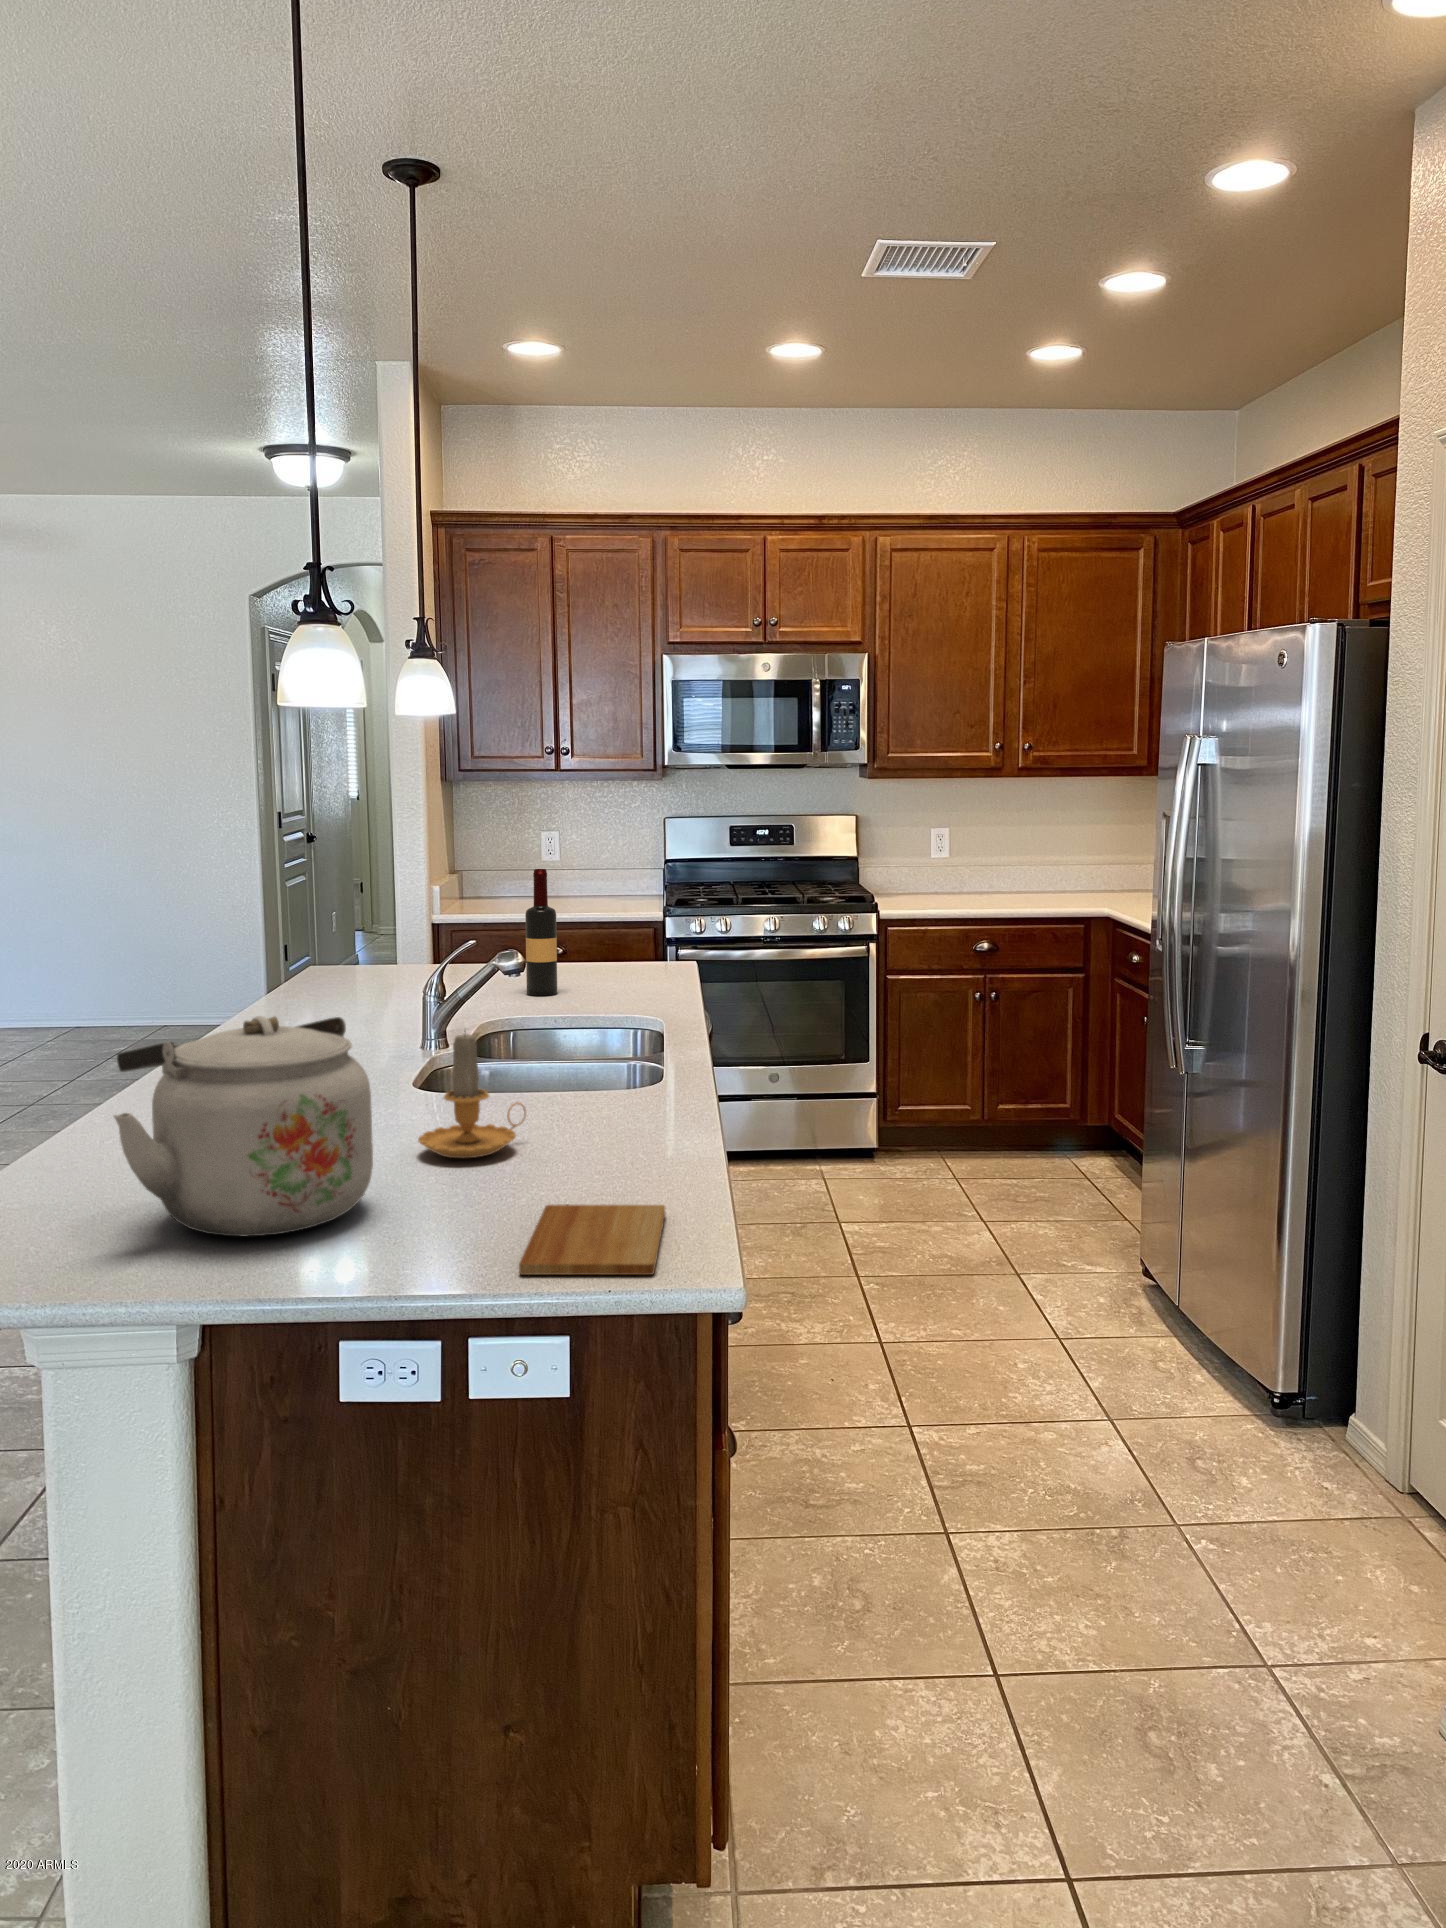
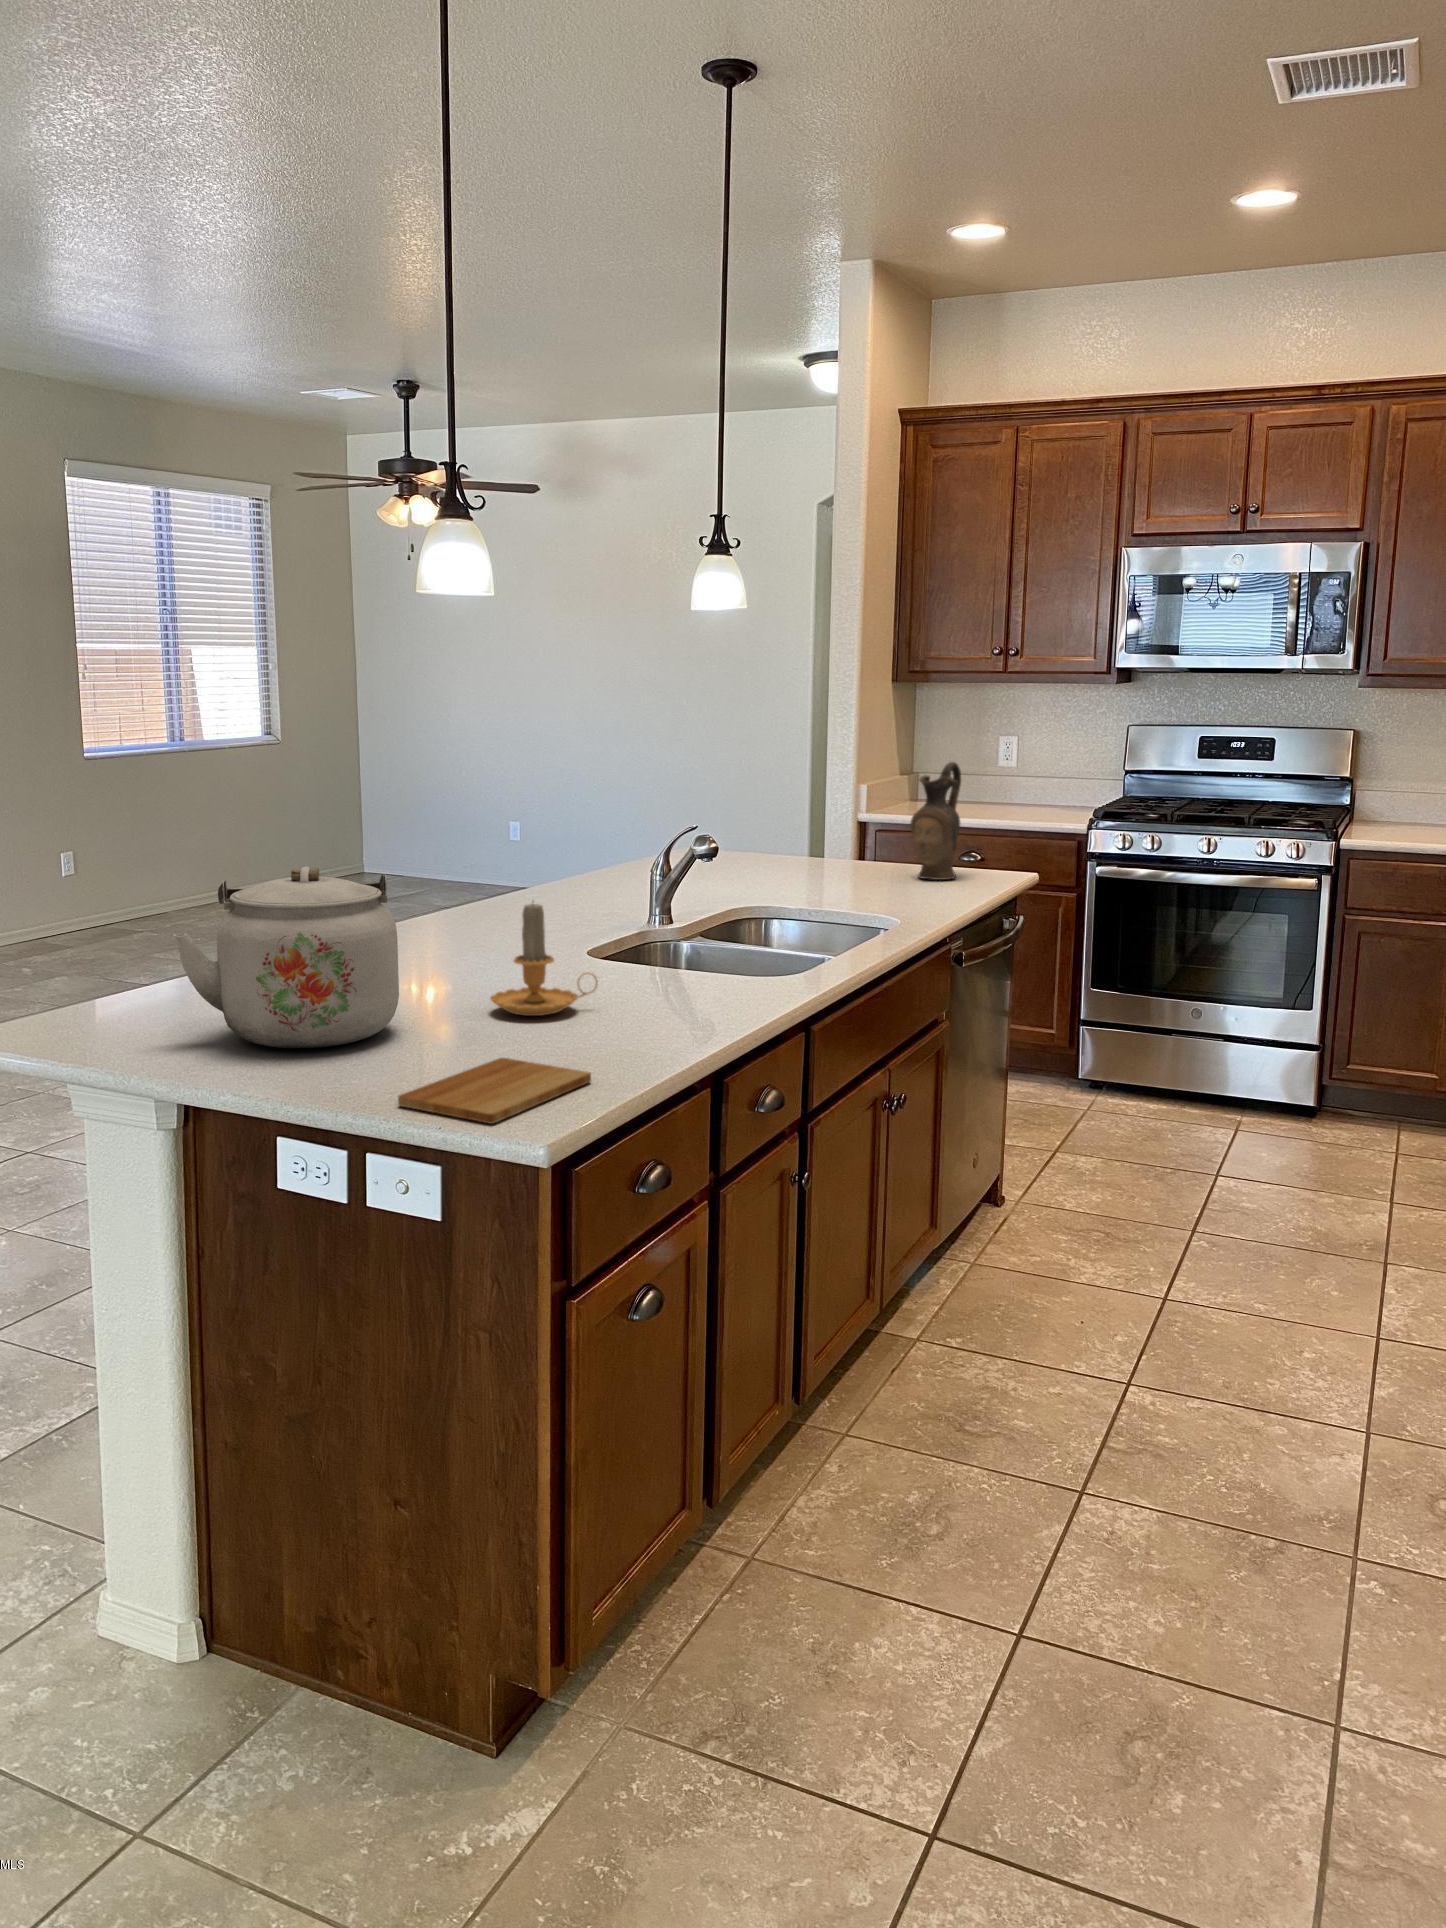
ceramic pitcher: none [574,858,620,975] -> present [910,762,961,880]
wine bottle: present [525,869,557,996] -> none [833,768,864,893]

